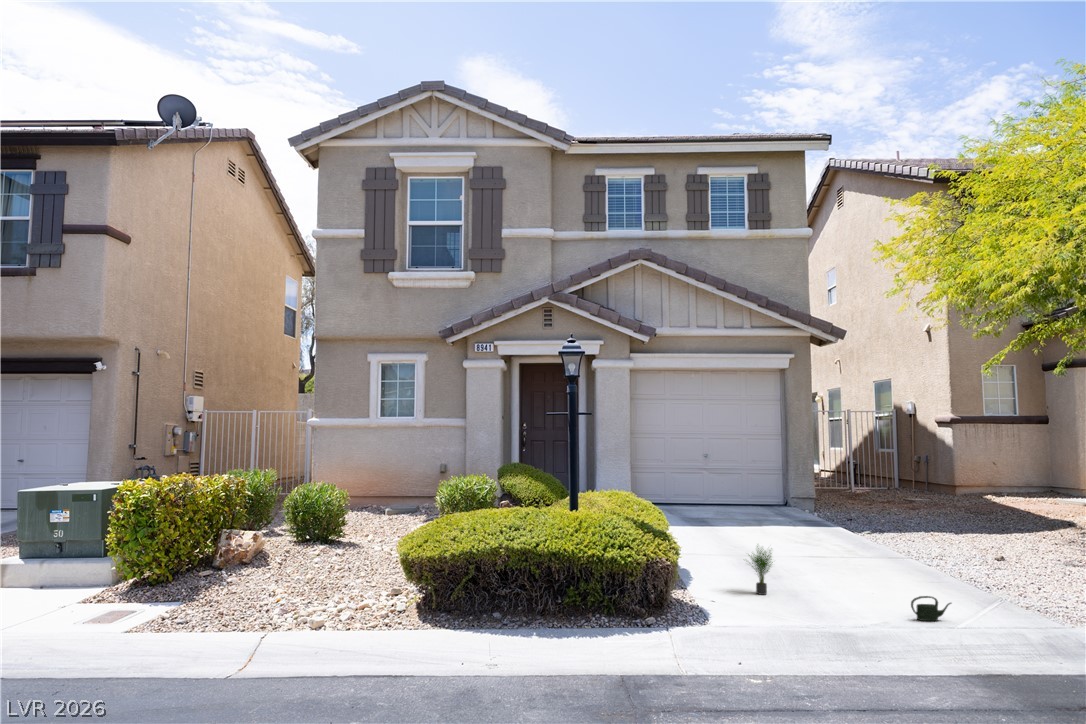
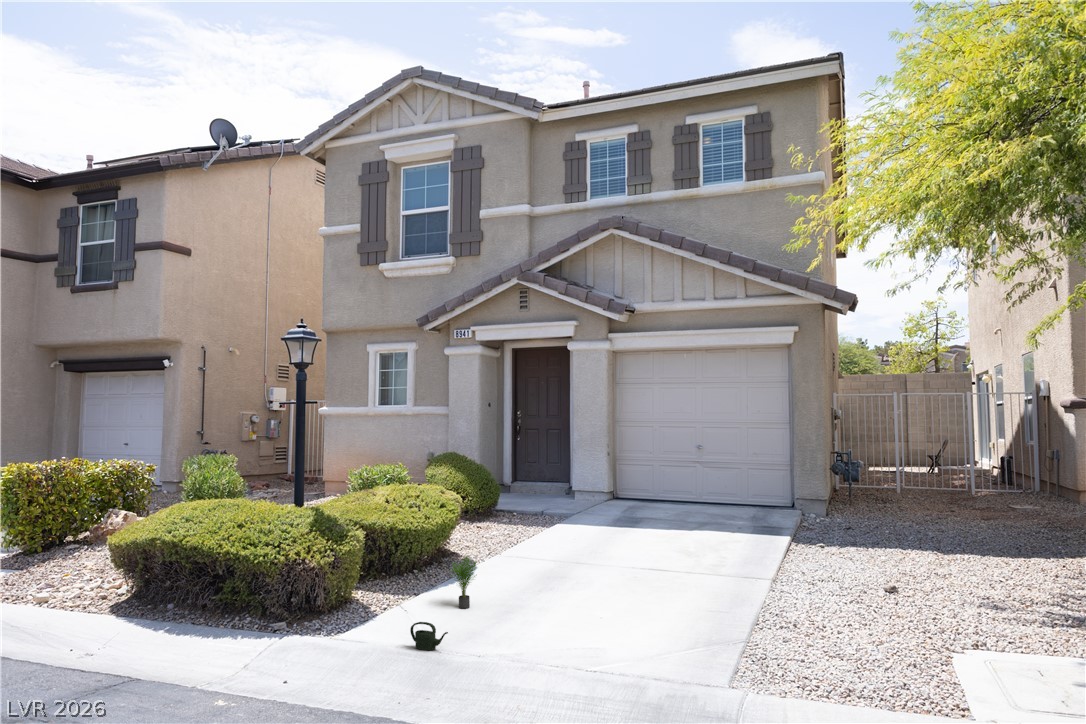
watering can: present [911,596,951,621] -> present [410,622,448,650]

